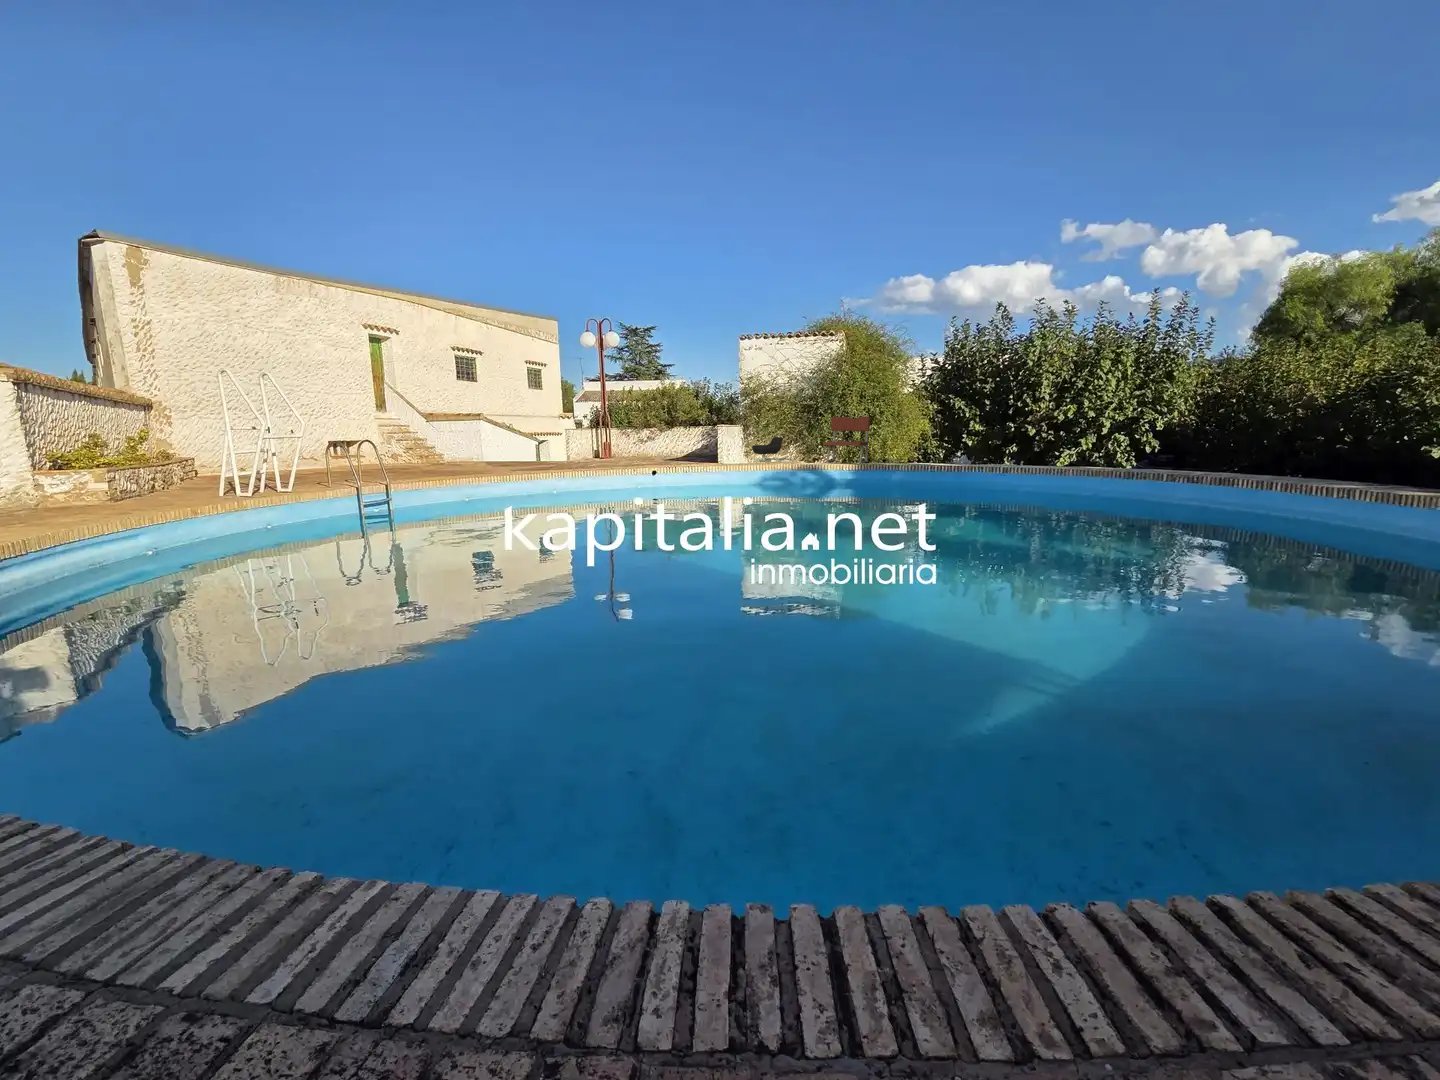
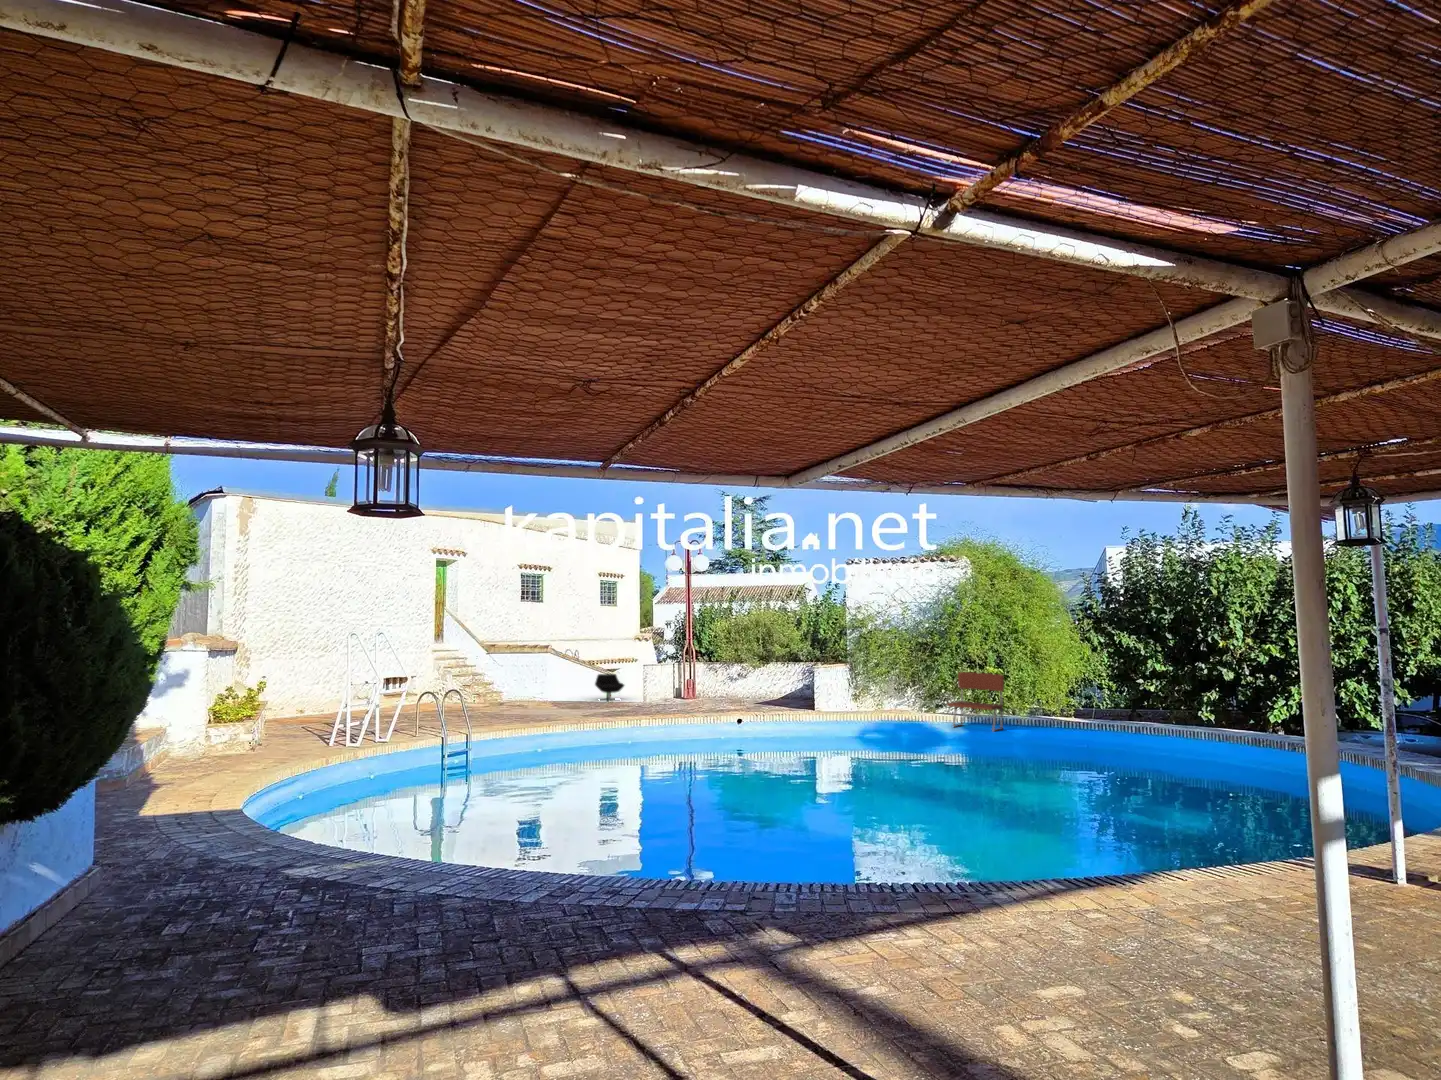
lounge chair: present [752,437,783,462] -> present [595,674,624,701]

